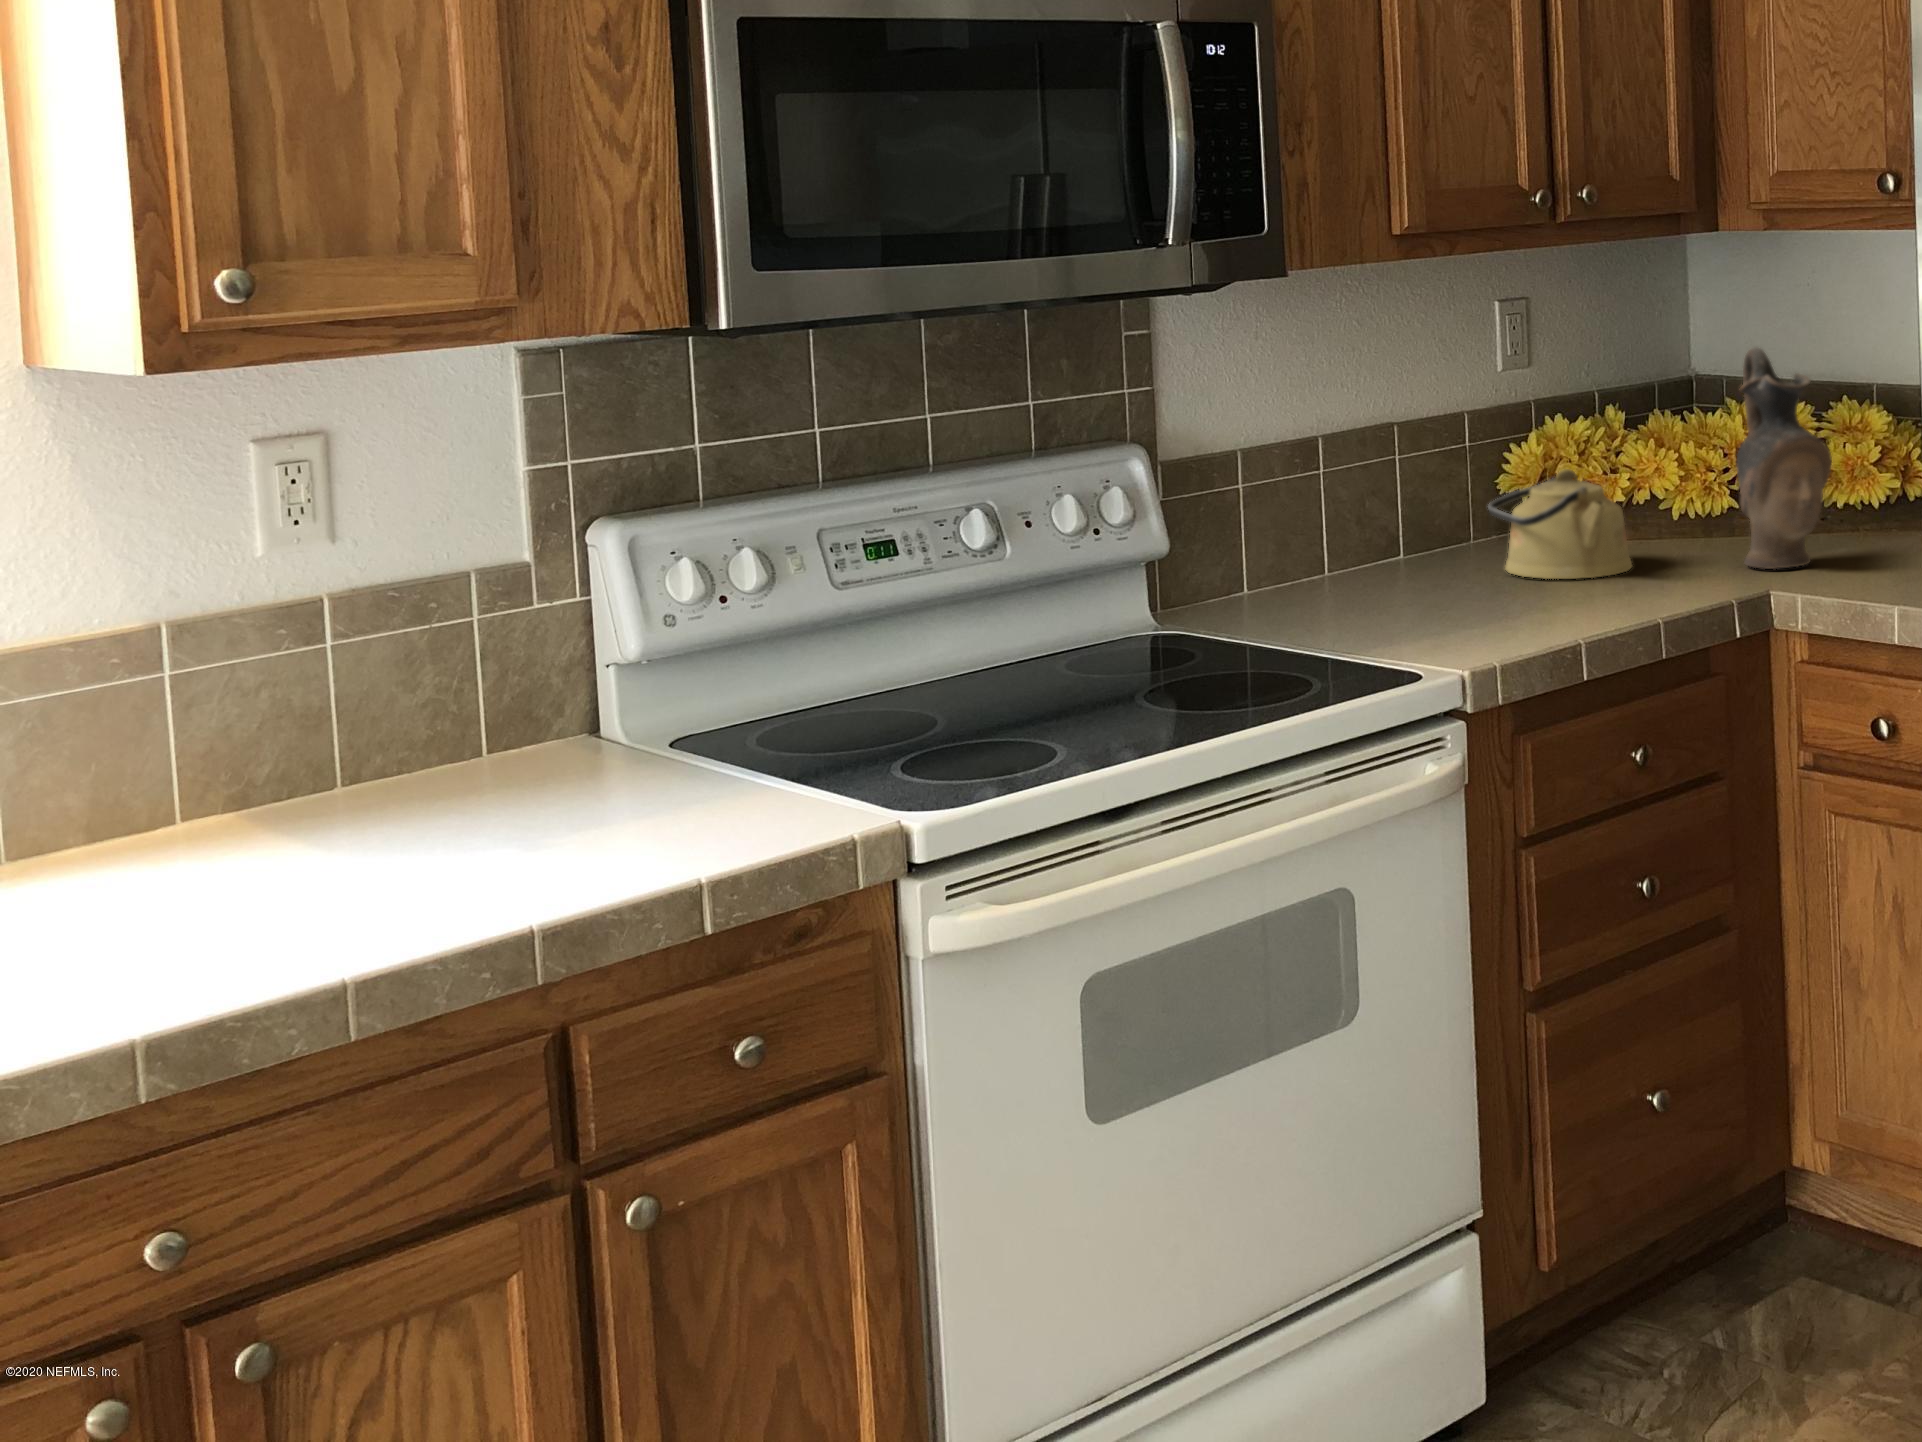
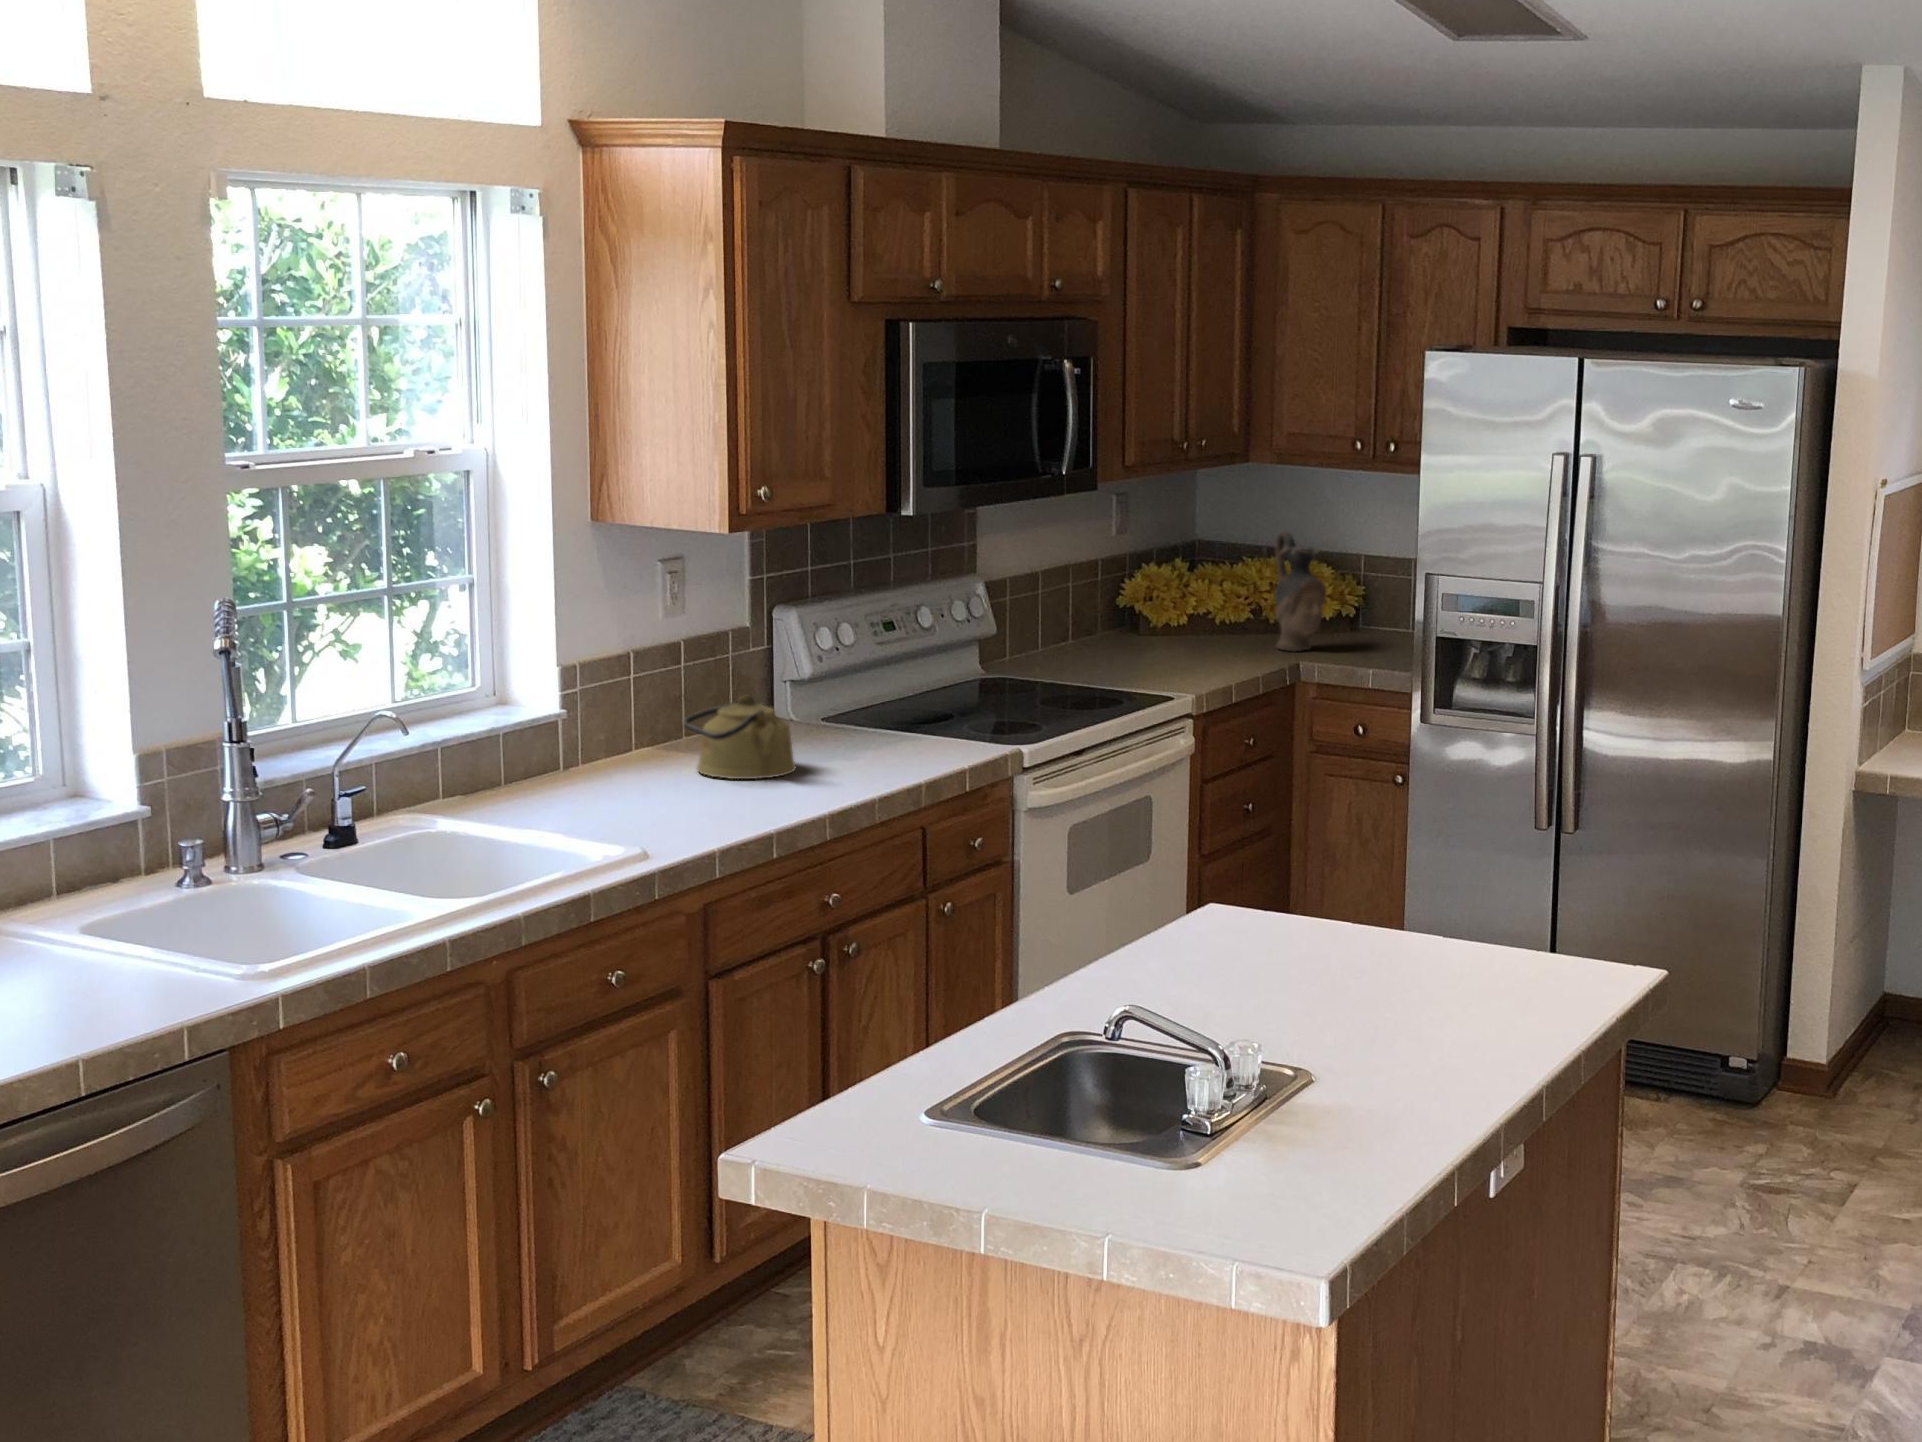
kettle: present [1488,469,1632,579] -> present [683,696,796,779]

